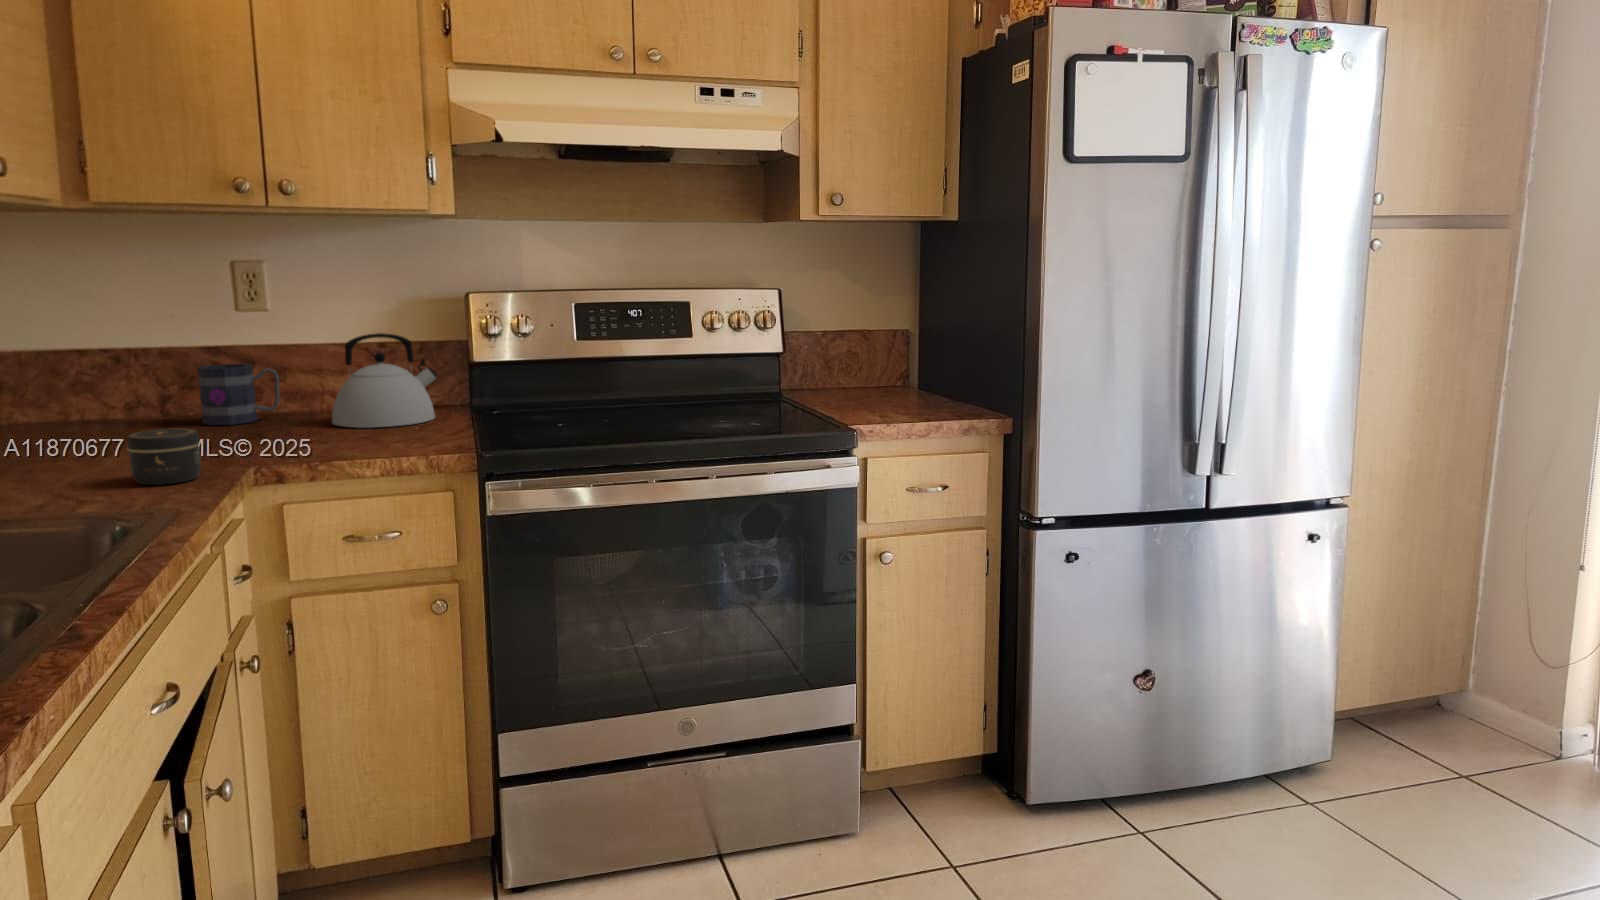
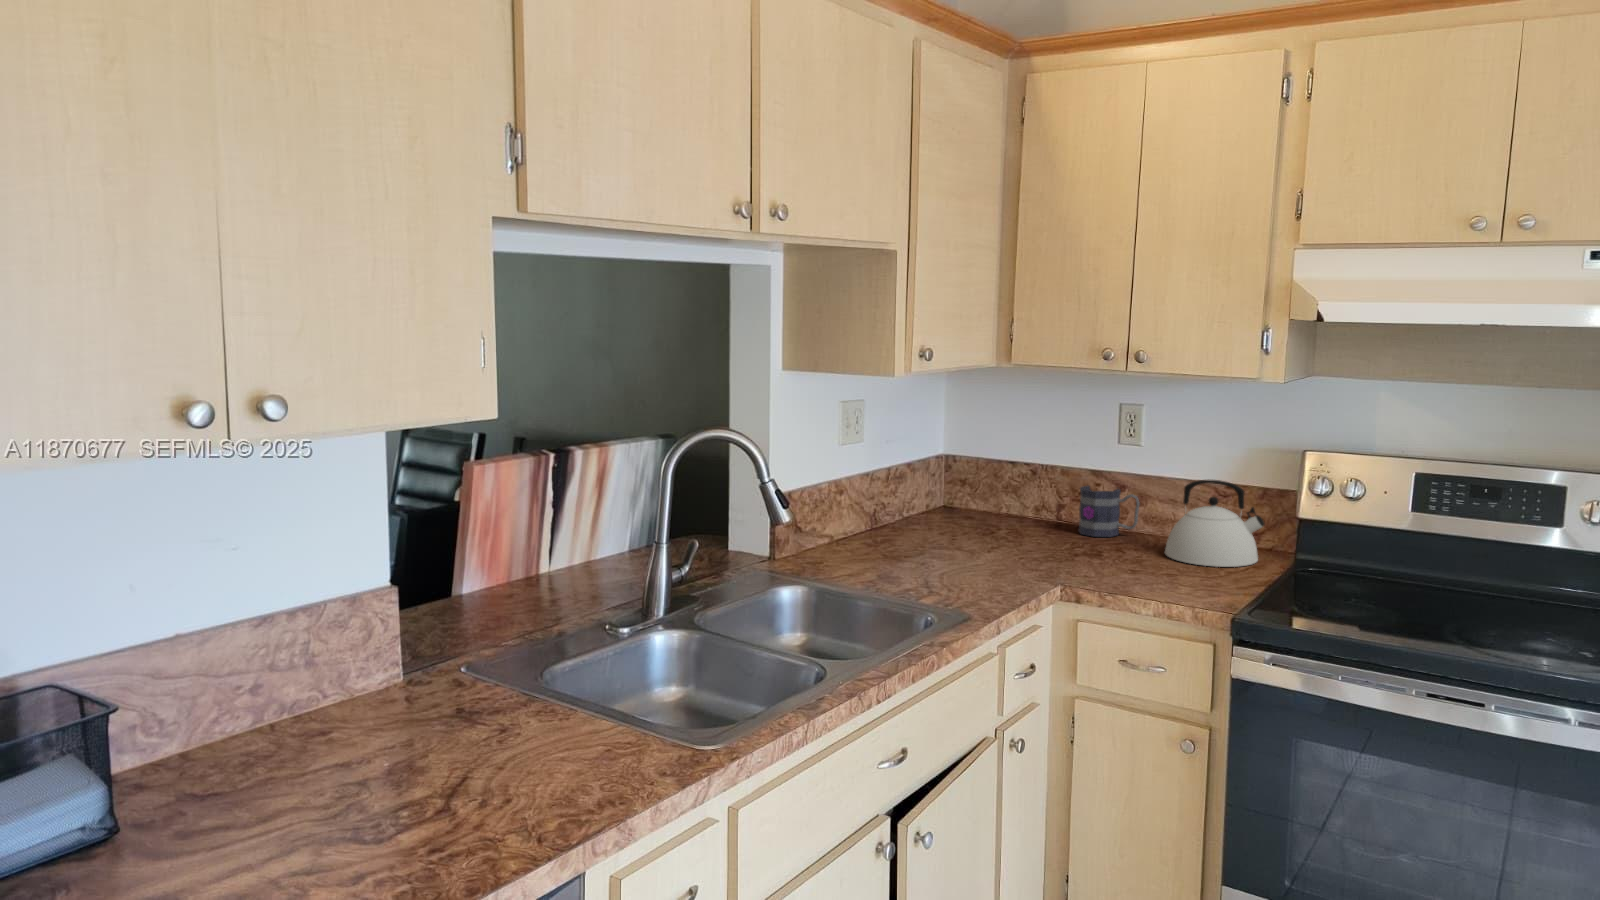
jar: present [127,428,201,485] -> none [973,547,1019,591]

